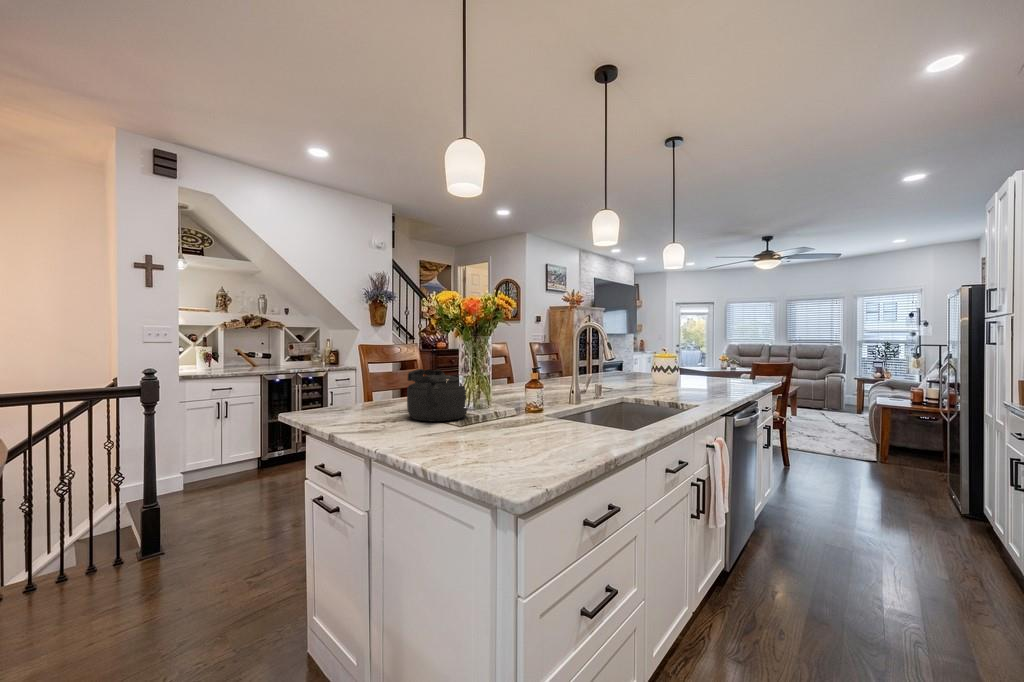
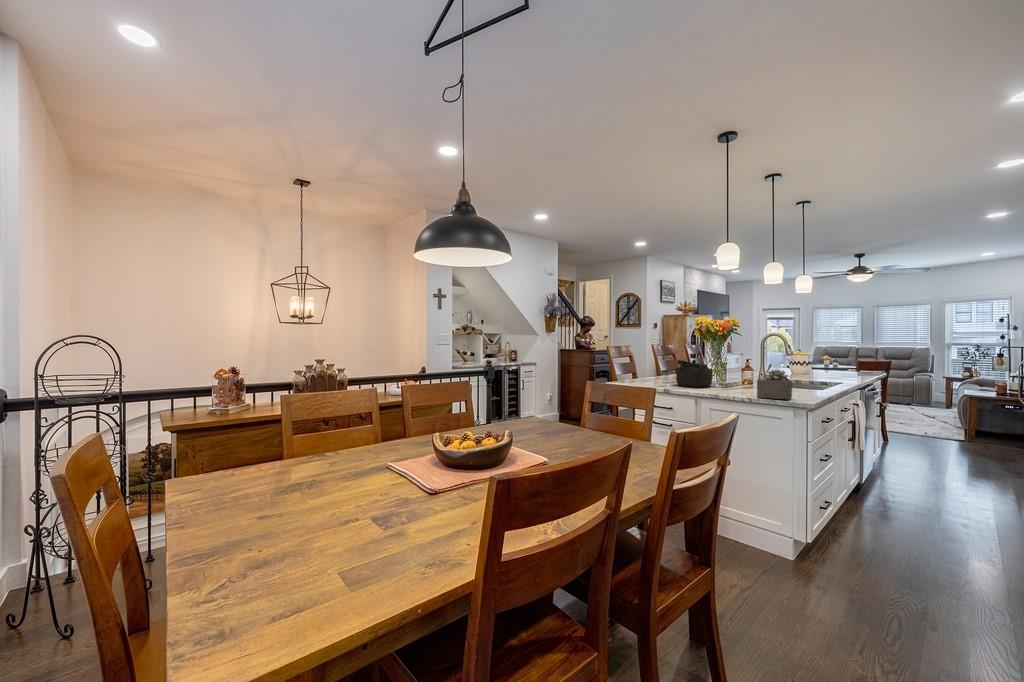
succulent plant: none [466,394,541,469] -> present [757,369,792,399]

